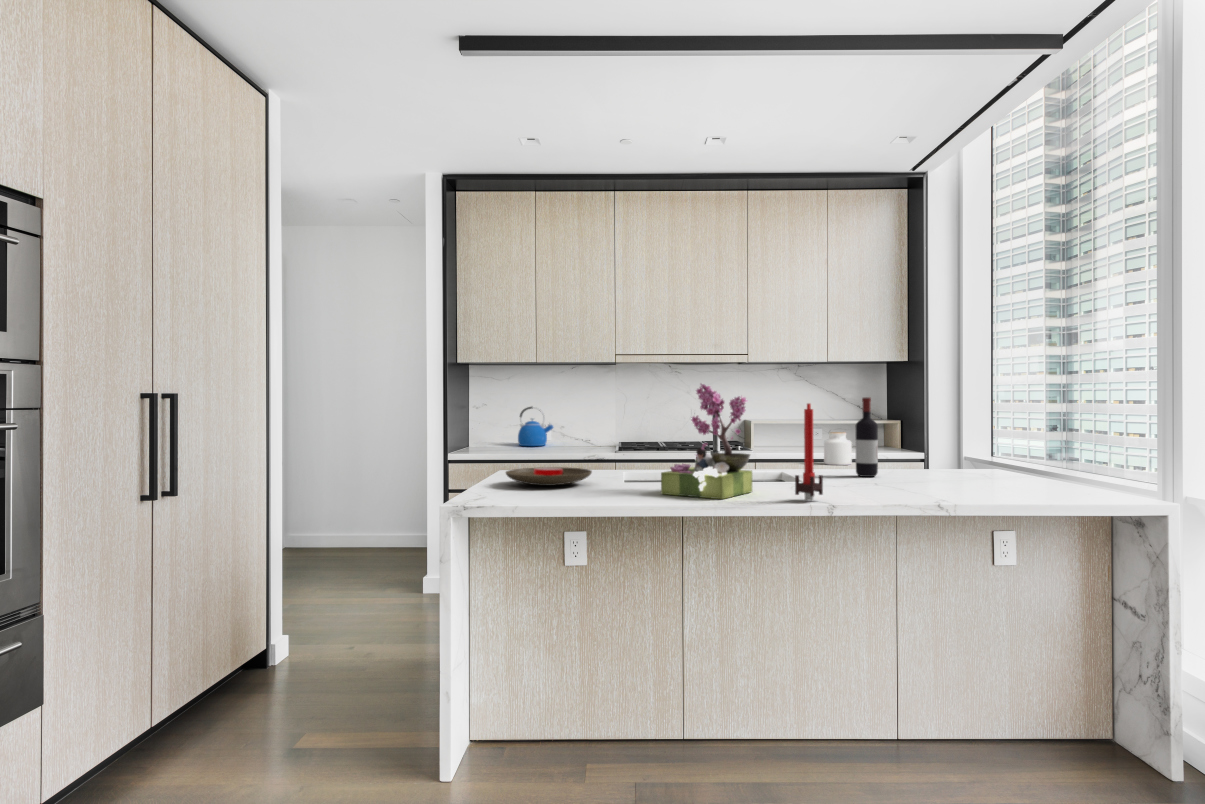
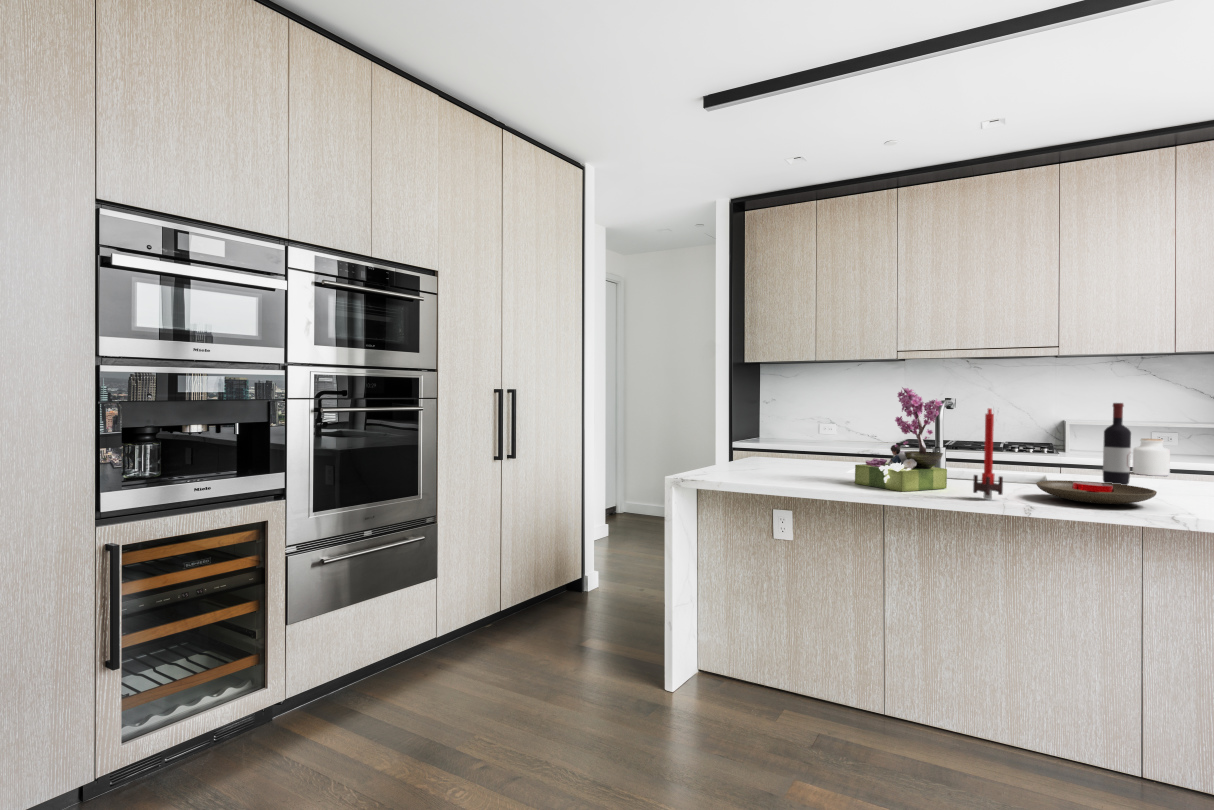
kettle: present [518,407,553,446] -> none [804,402,837,439]
plate: present [506,467,592,485] -> present [1036,481,1157,504]

